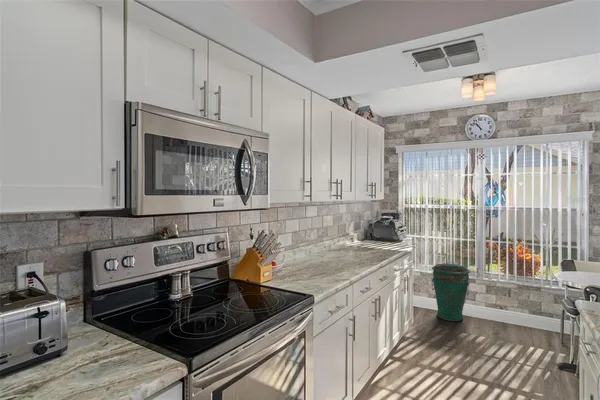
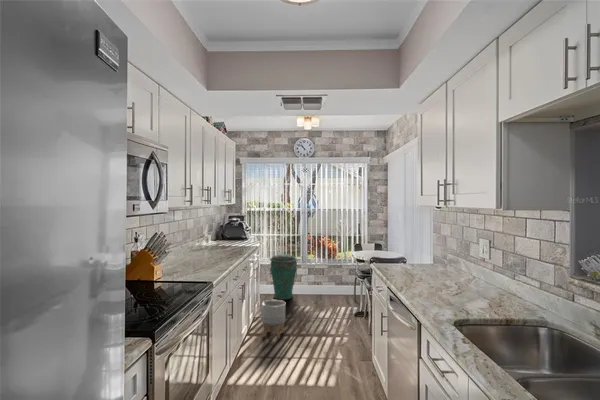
planter: none [406,319,439,374] -> present [262,300,285,338]

